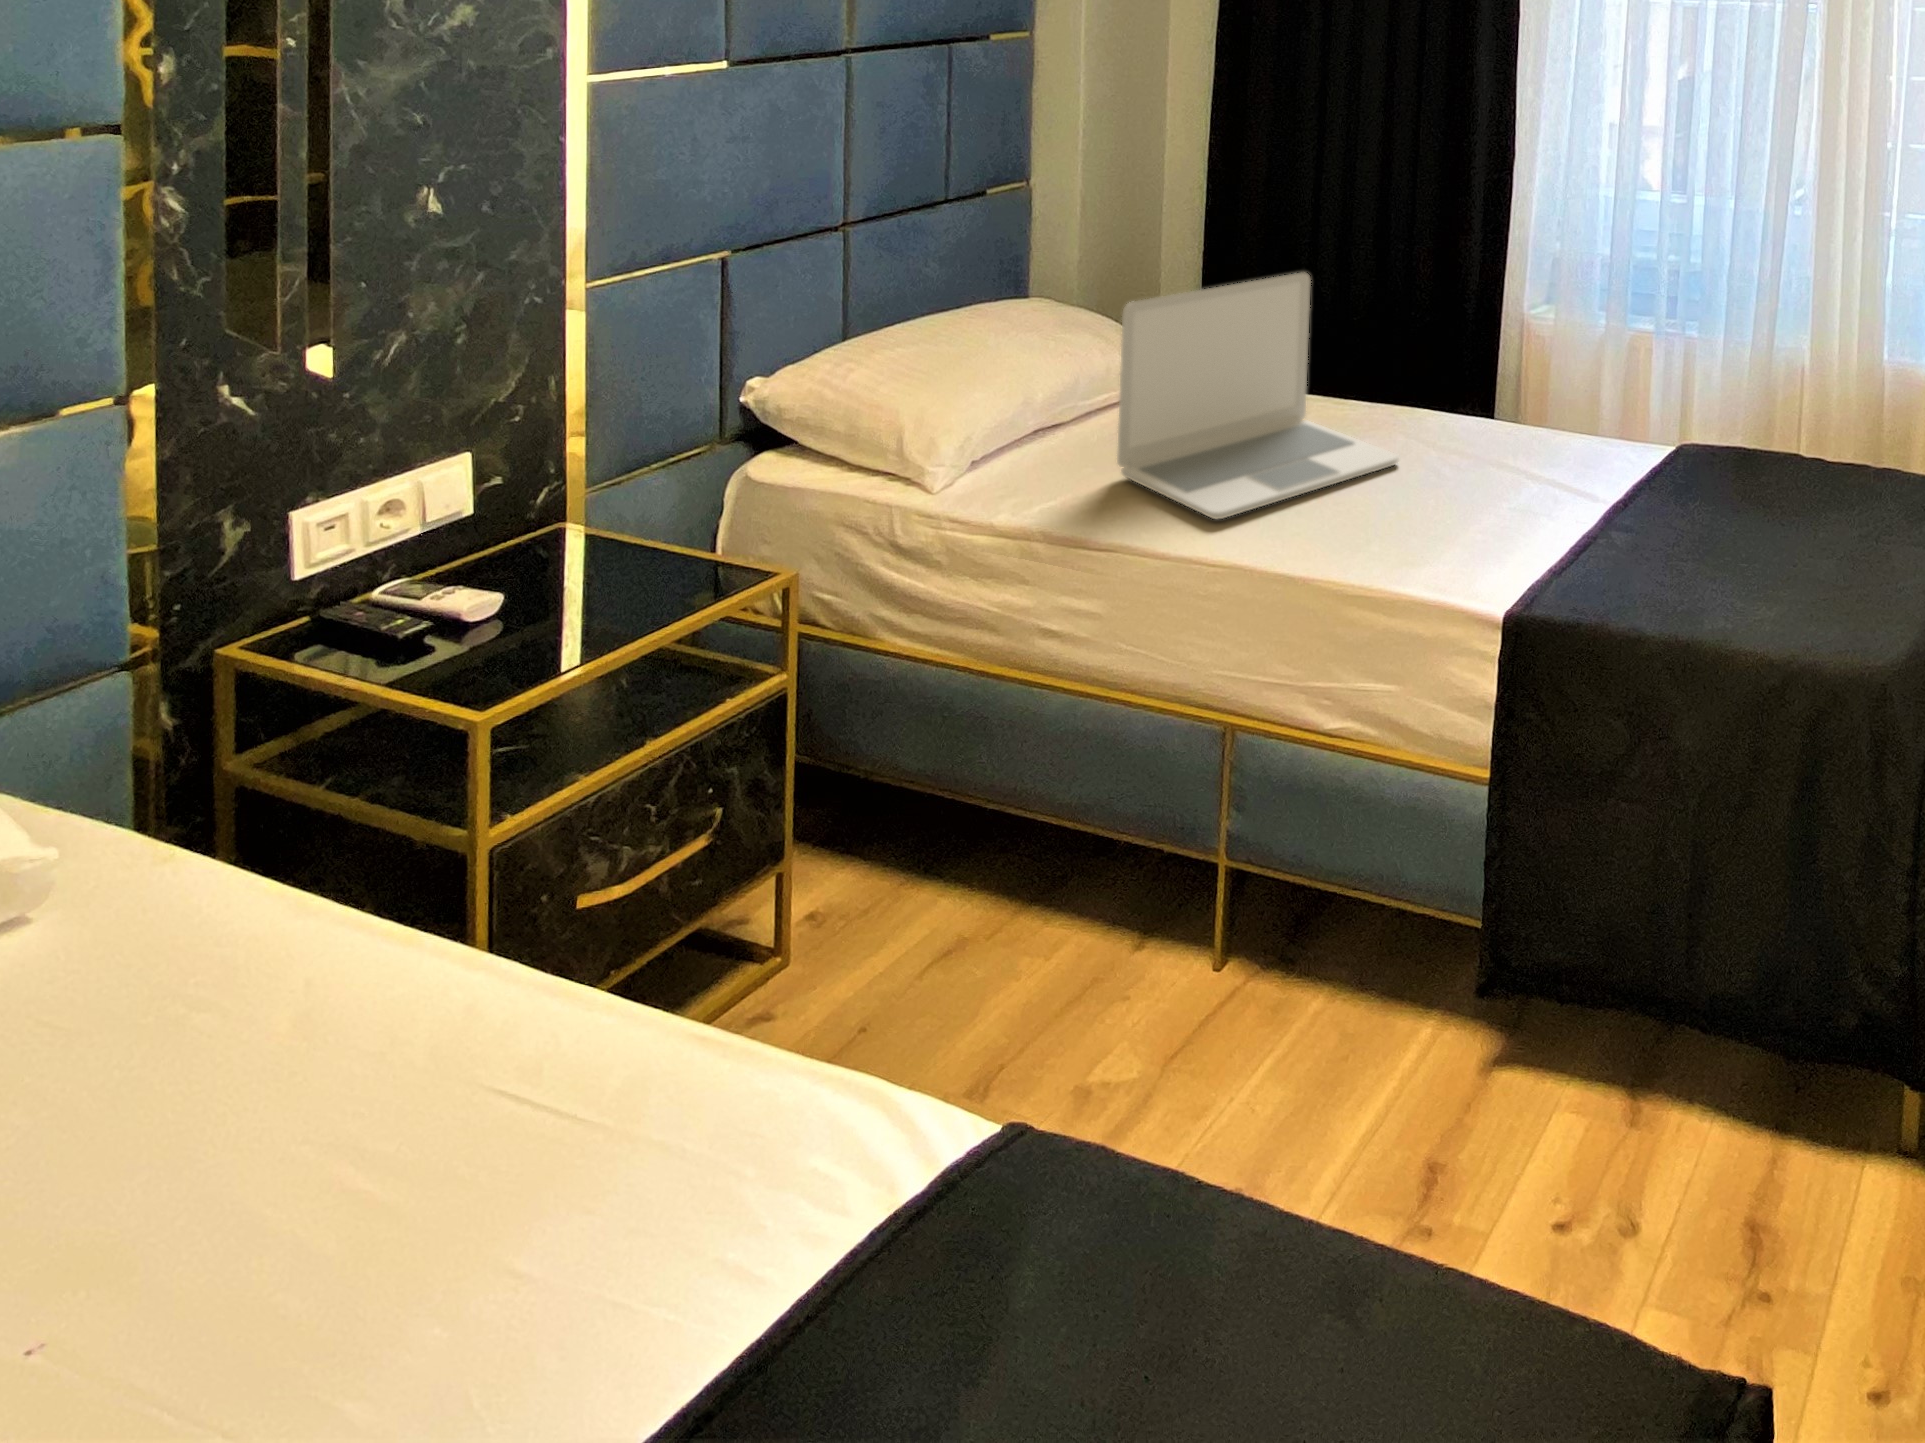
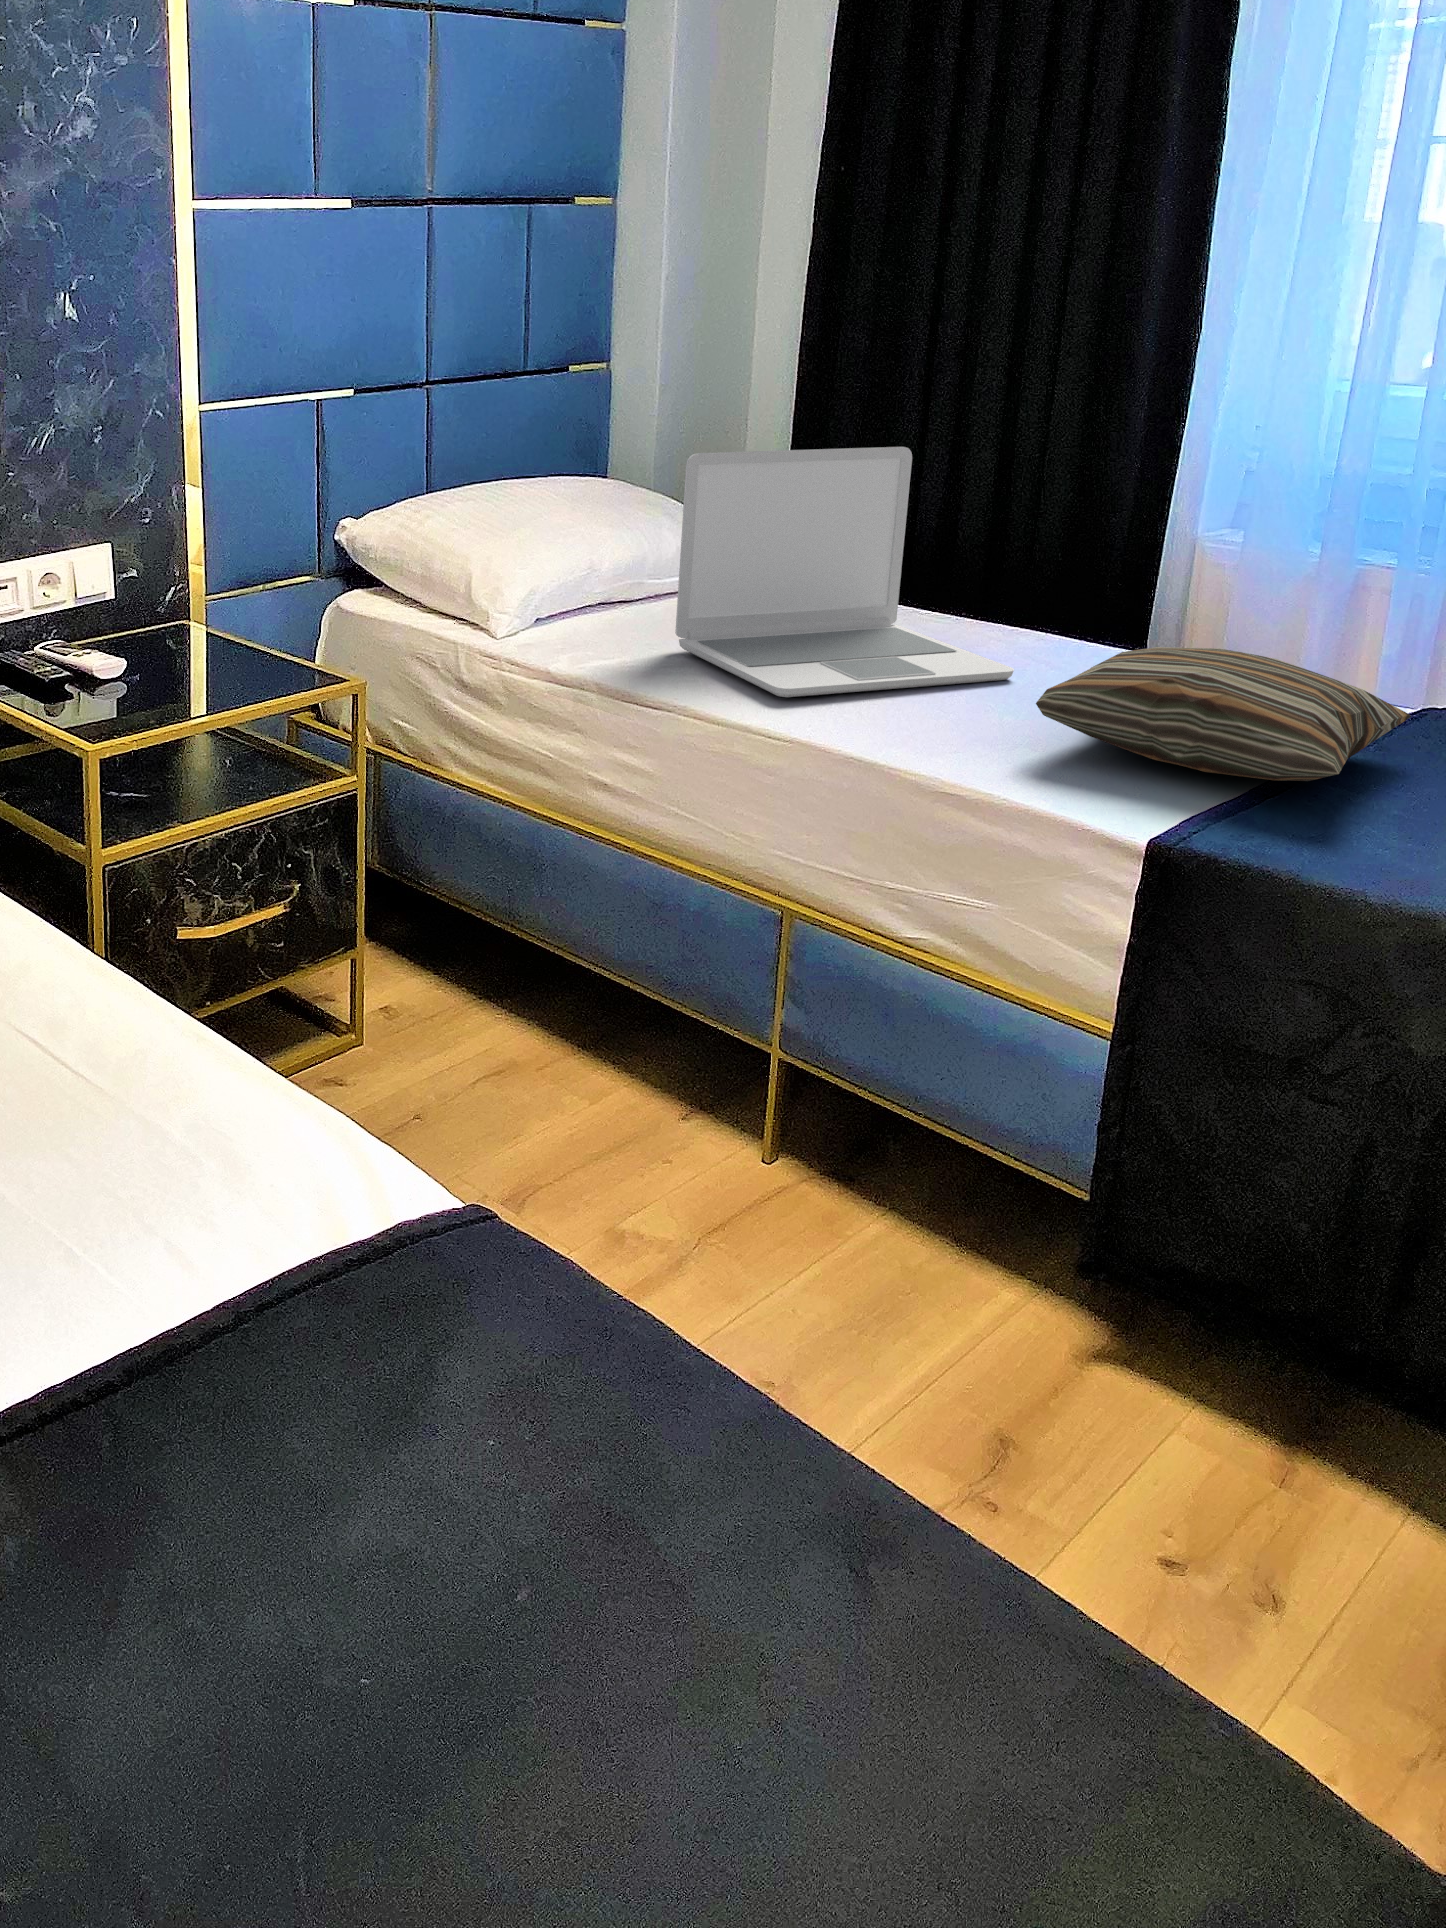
pillow: none [1417,432,1662,540] -> present [1036,647,1411,781]

